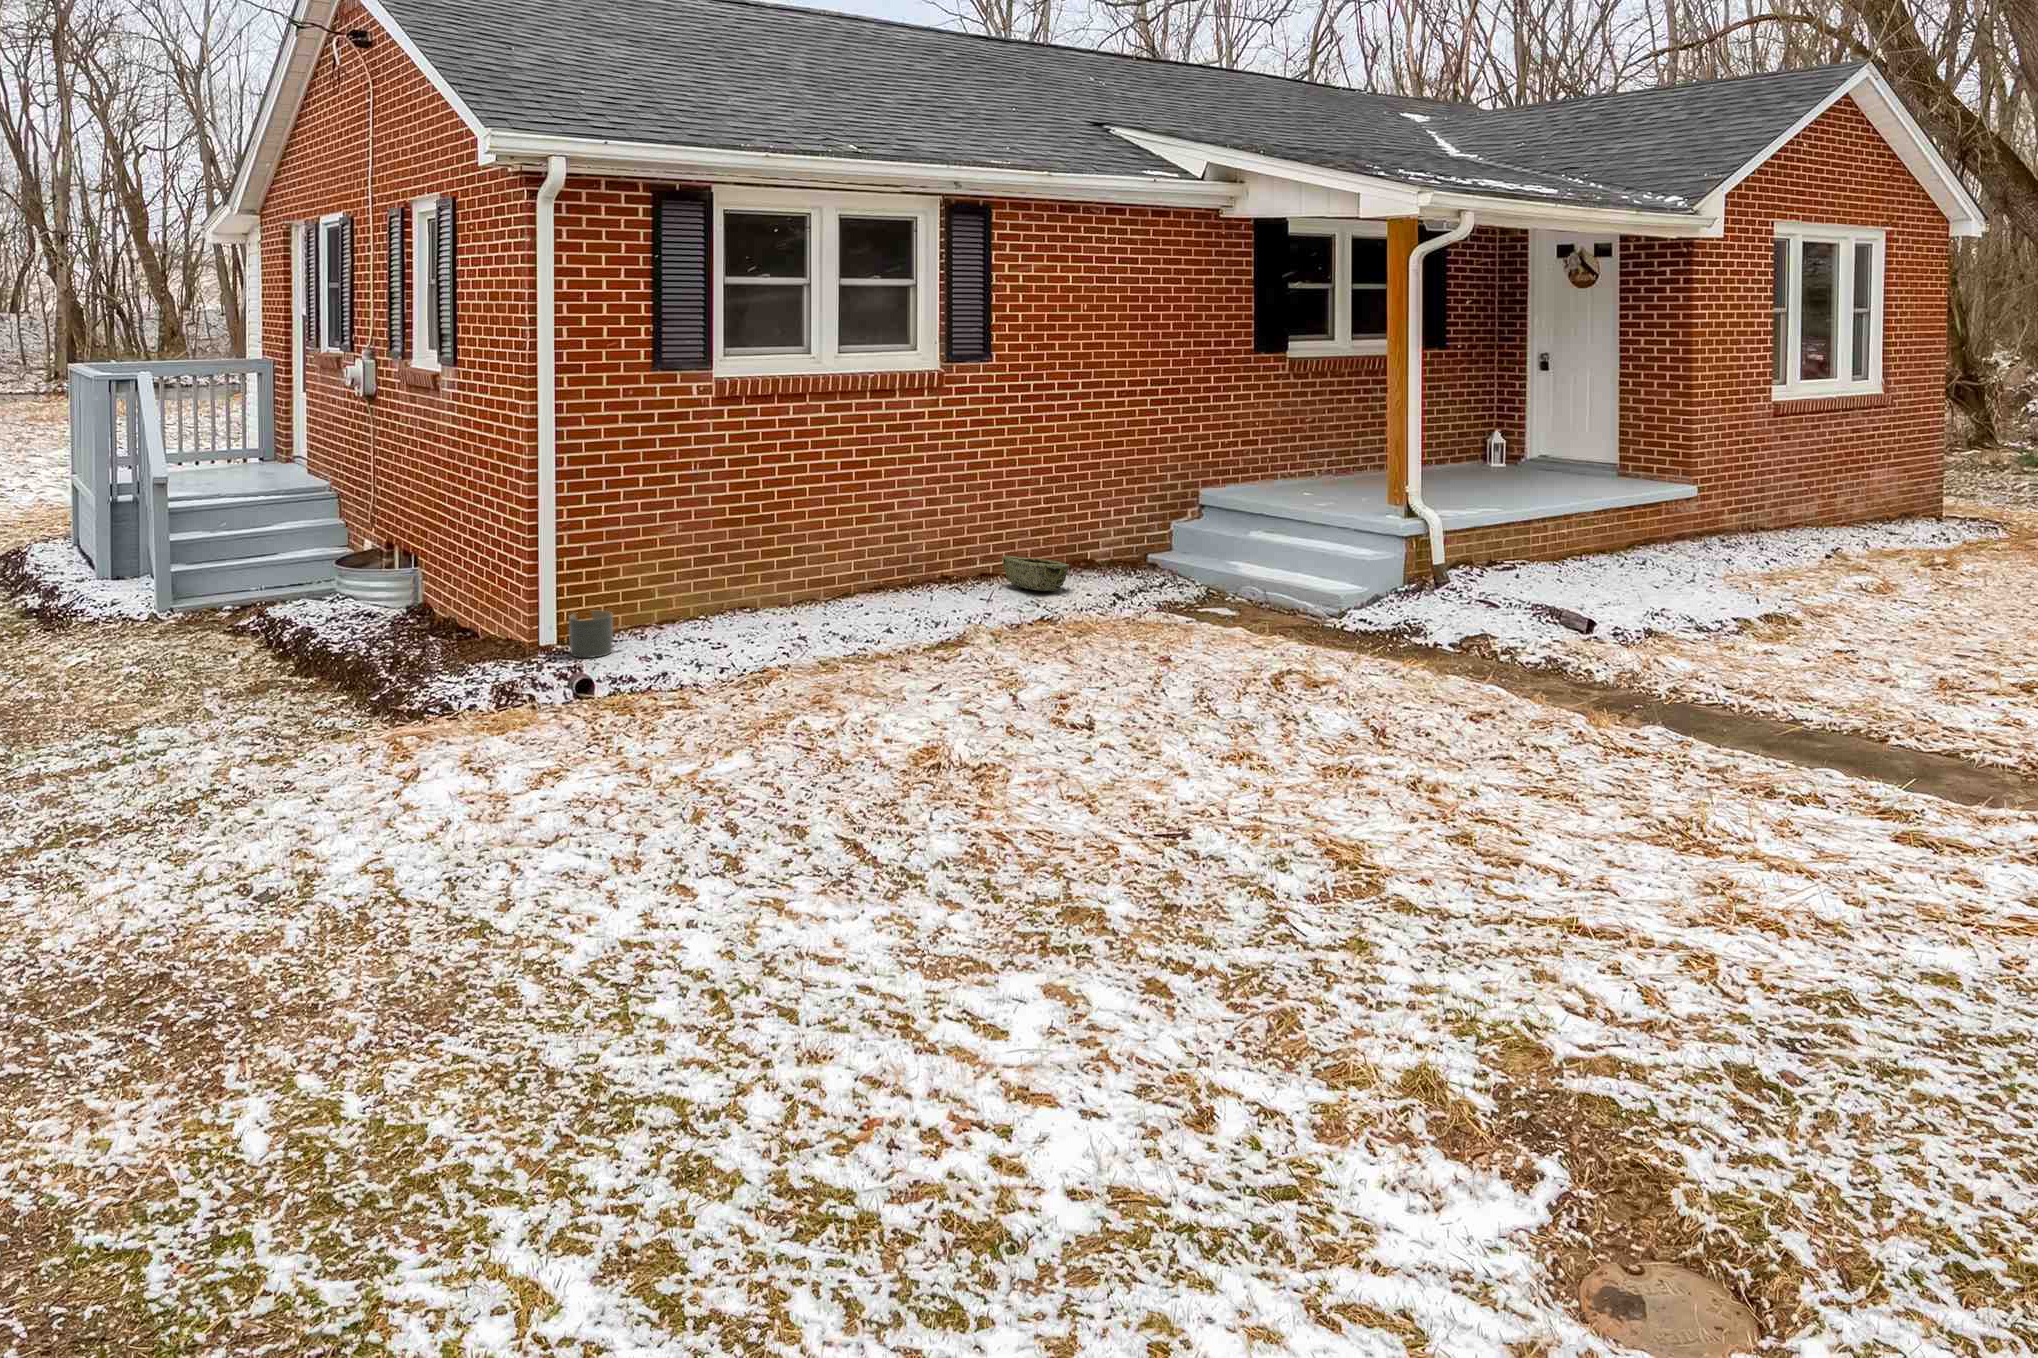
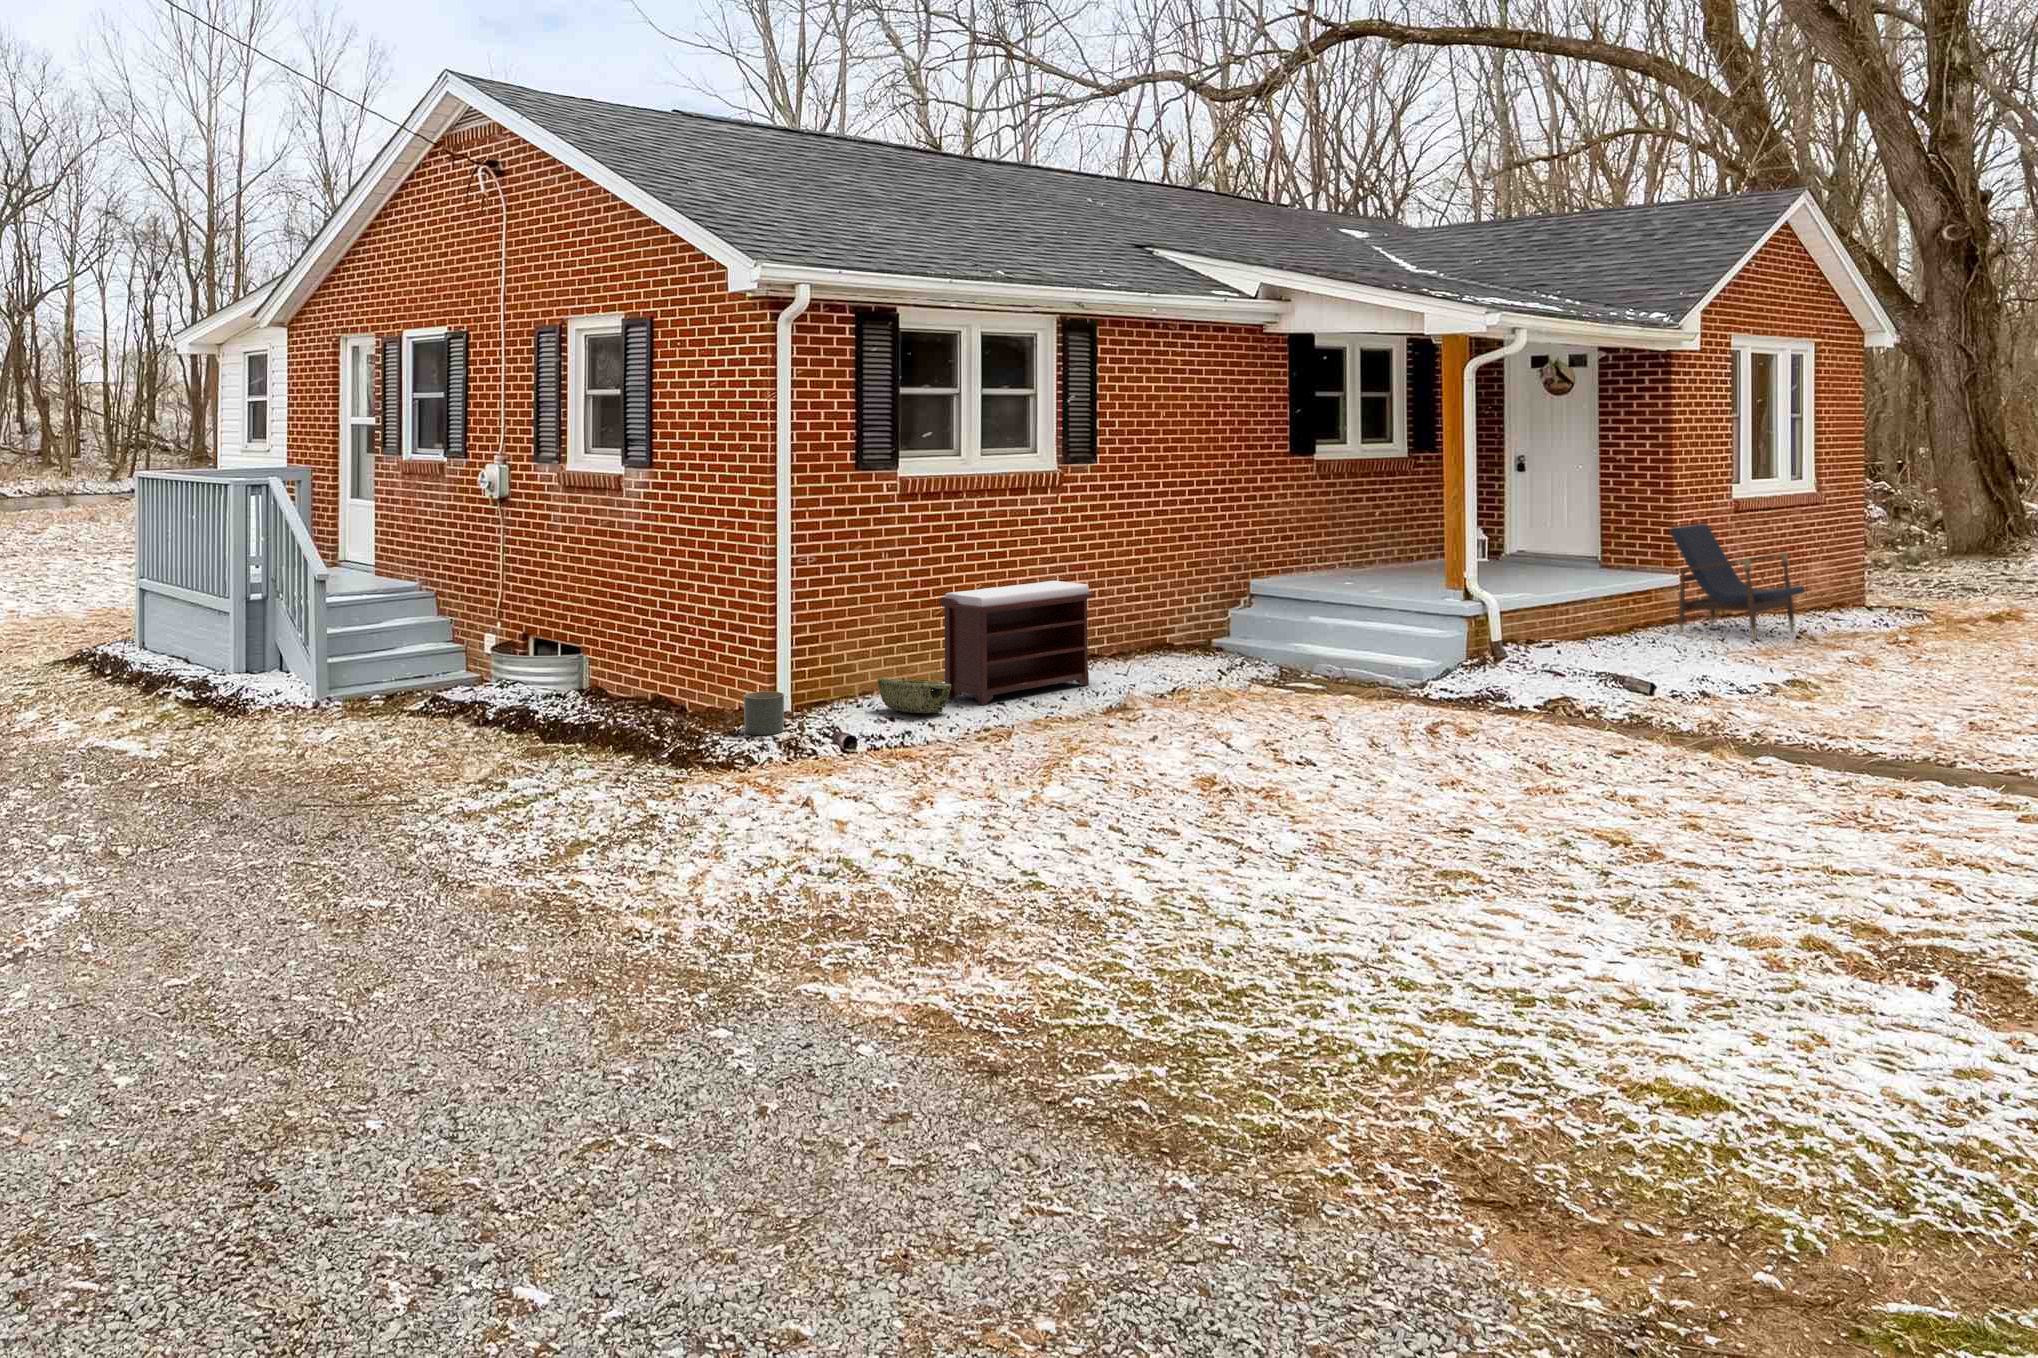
lounge chair: none [1679,430,1829,564] -> present [1670,523,1805,640]
bench: none [810,490,987,626] -> present [940,581,1094,705]
woven basket: present [1002,556,1069,592] -> present [878,678,951,714]

